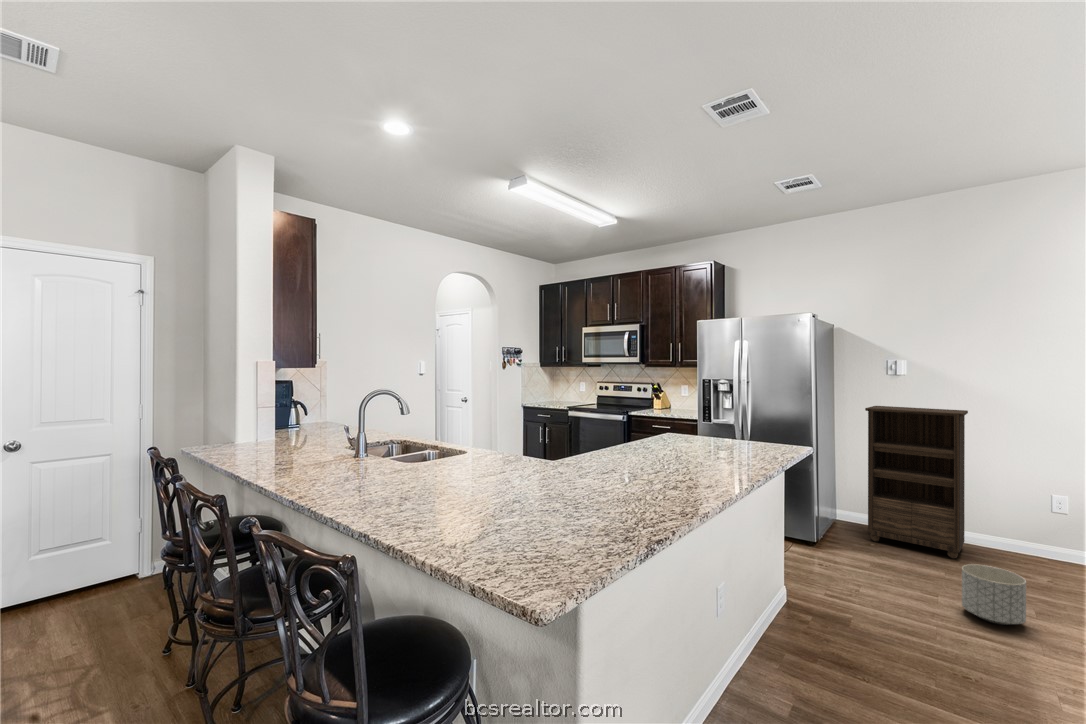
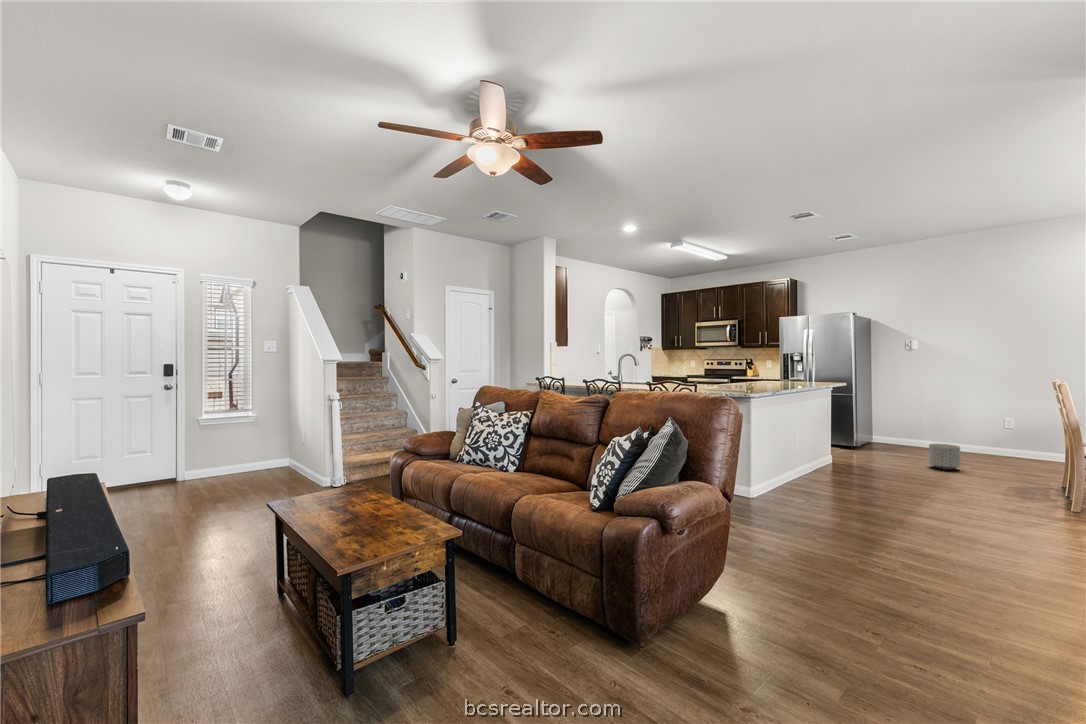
bookshelf: present [865,406,968,558] -> none [887,368,951,453]

